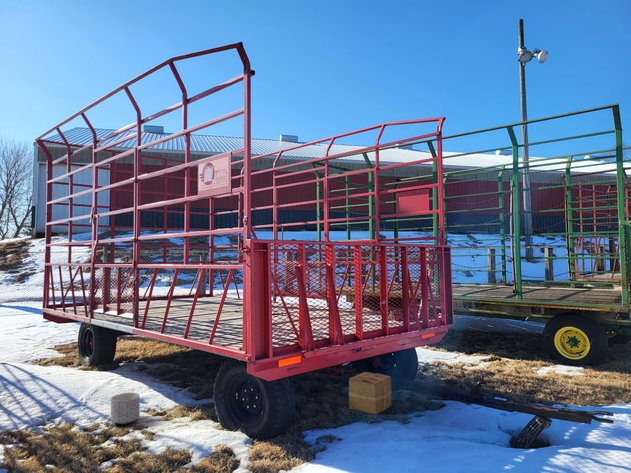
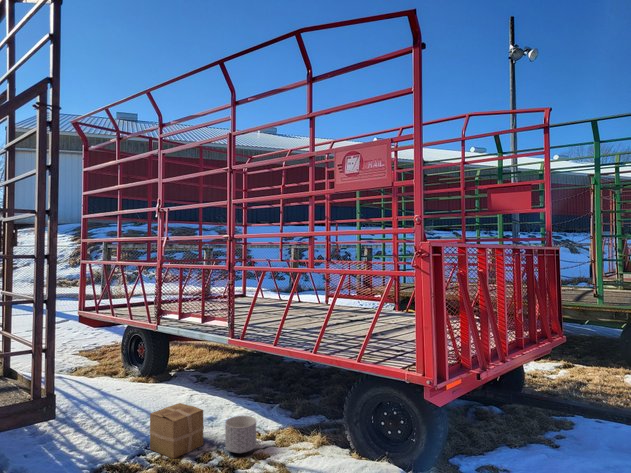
cardboard box: present [349,372,391,415] -> present [150,403,204,459]

